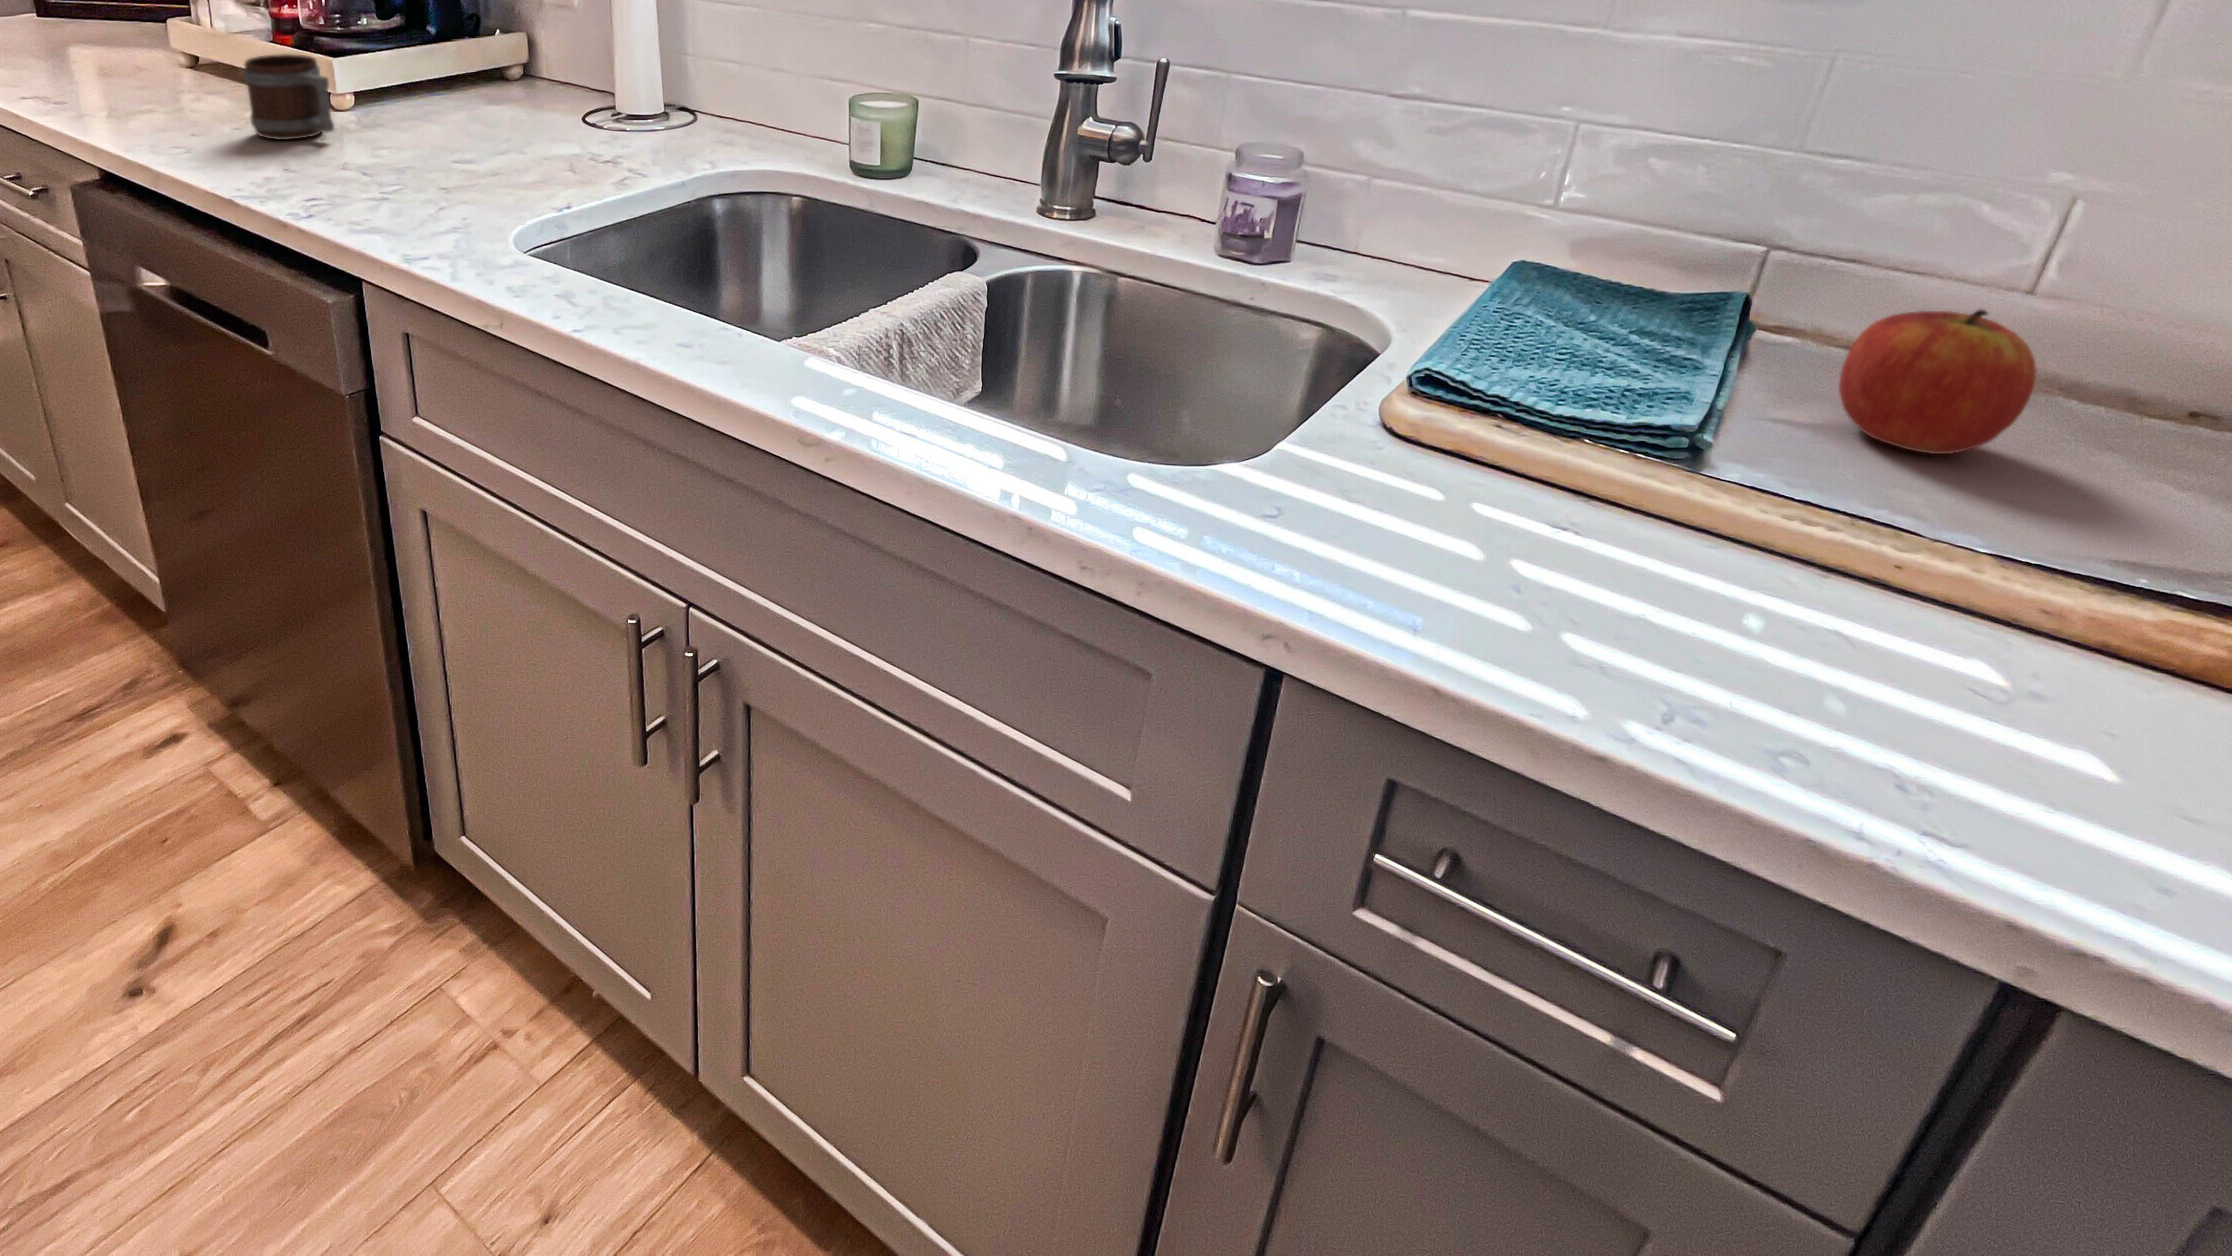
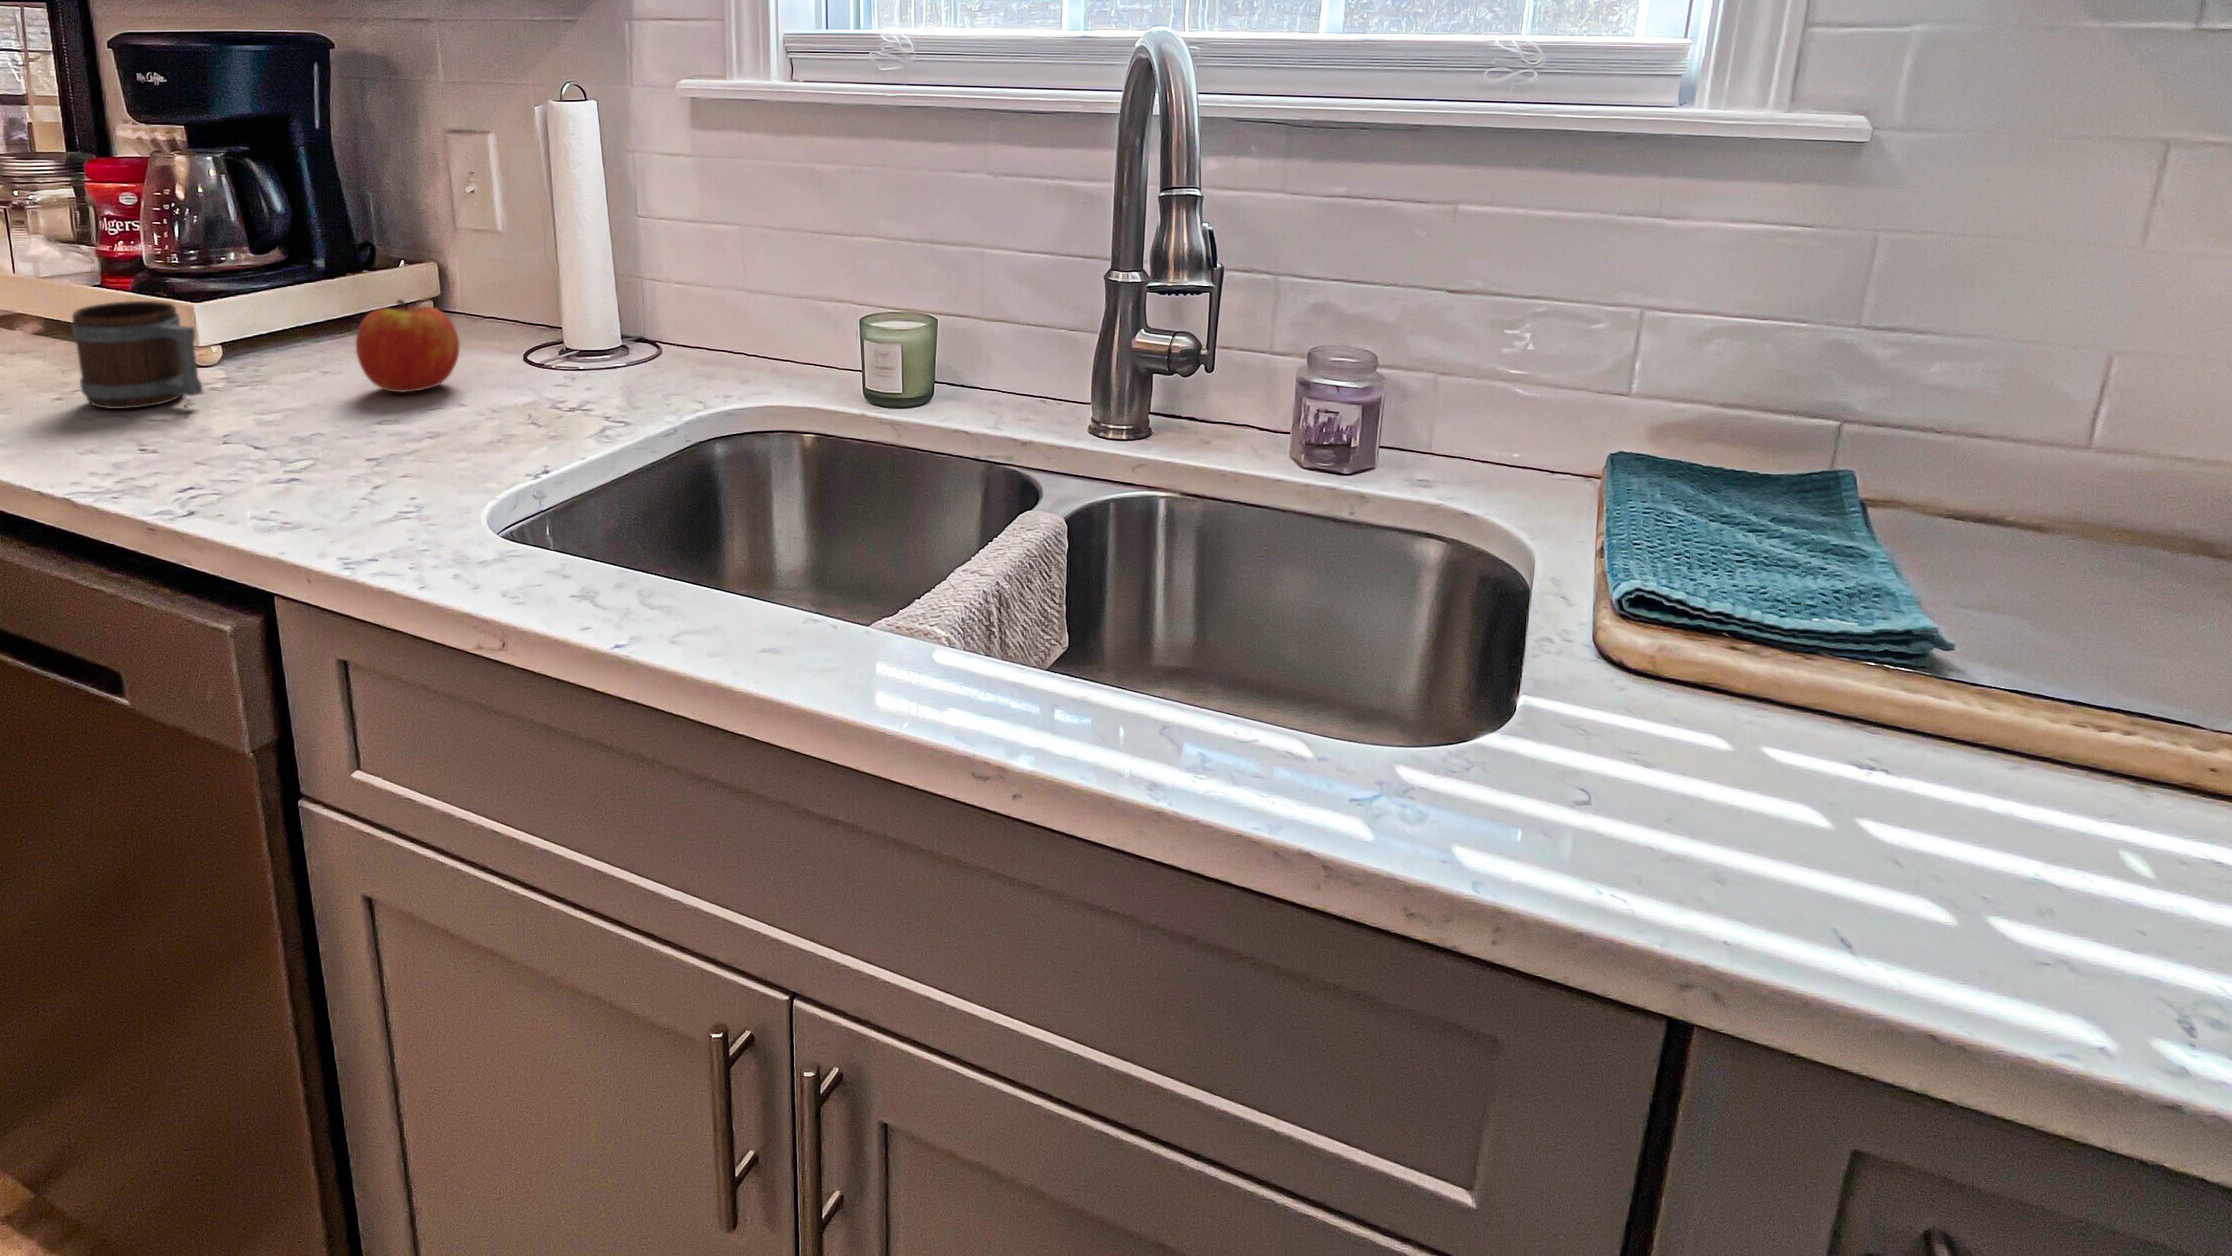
apple: present [1839,310,2036,454] -> present [356,300,459,392]

